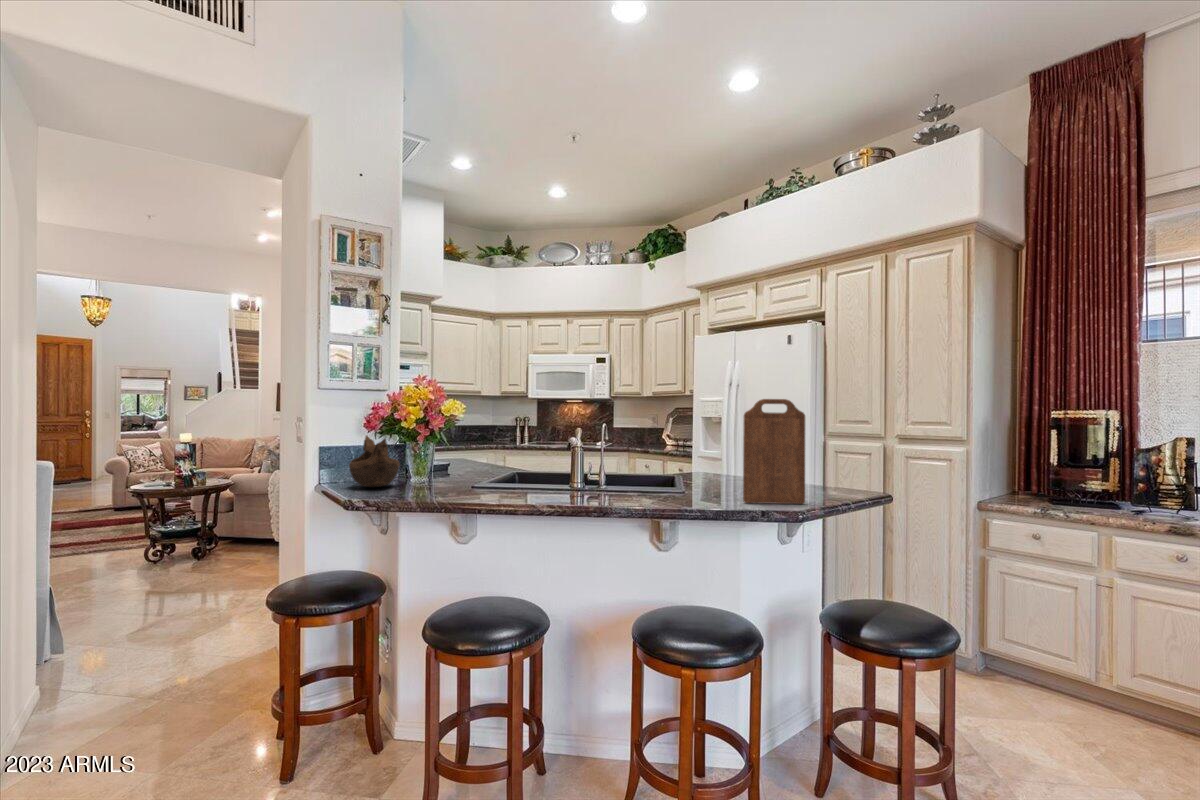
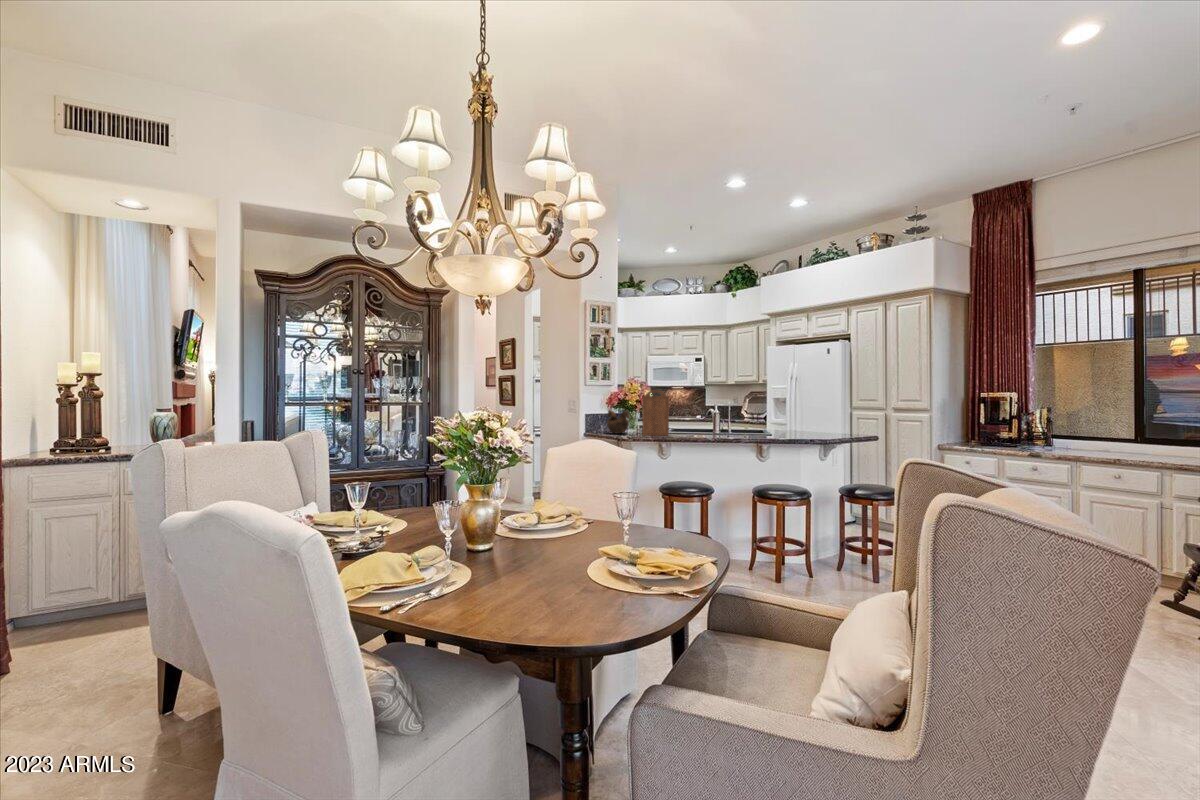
cutting board: present [743,399,805,504] -> present [642,390,669,436]

